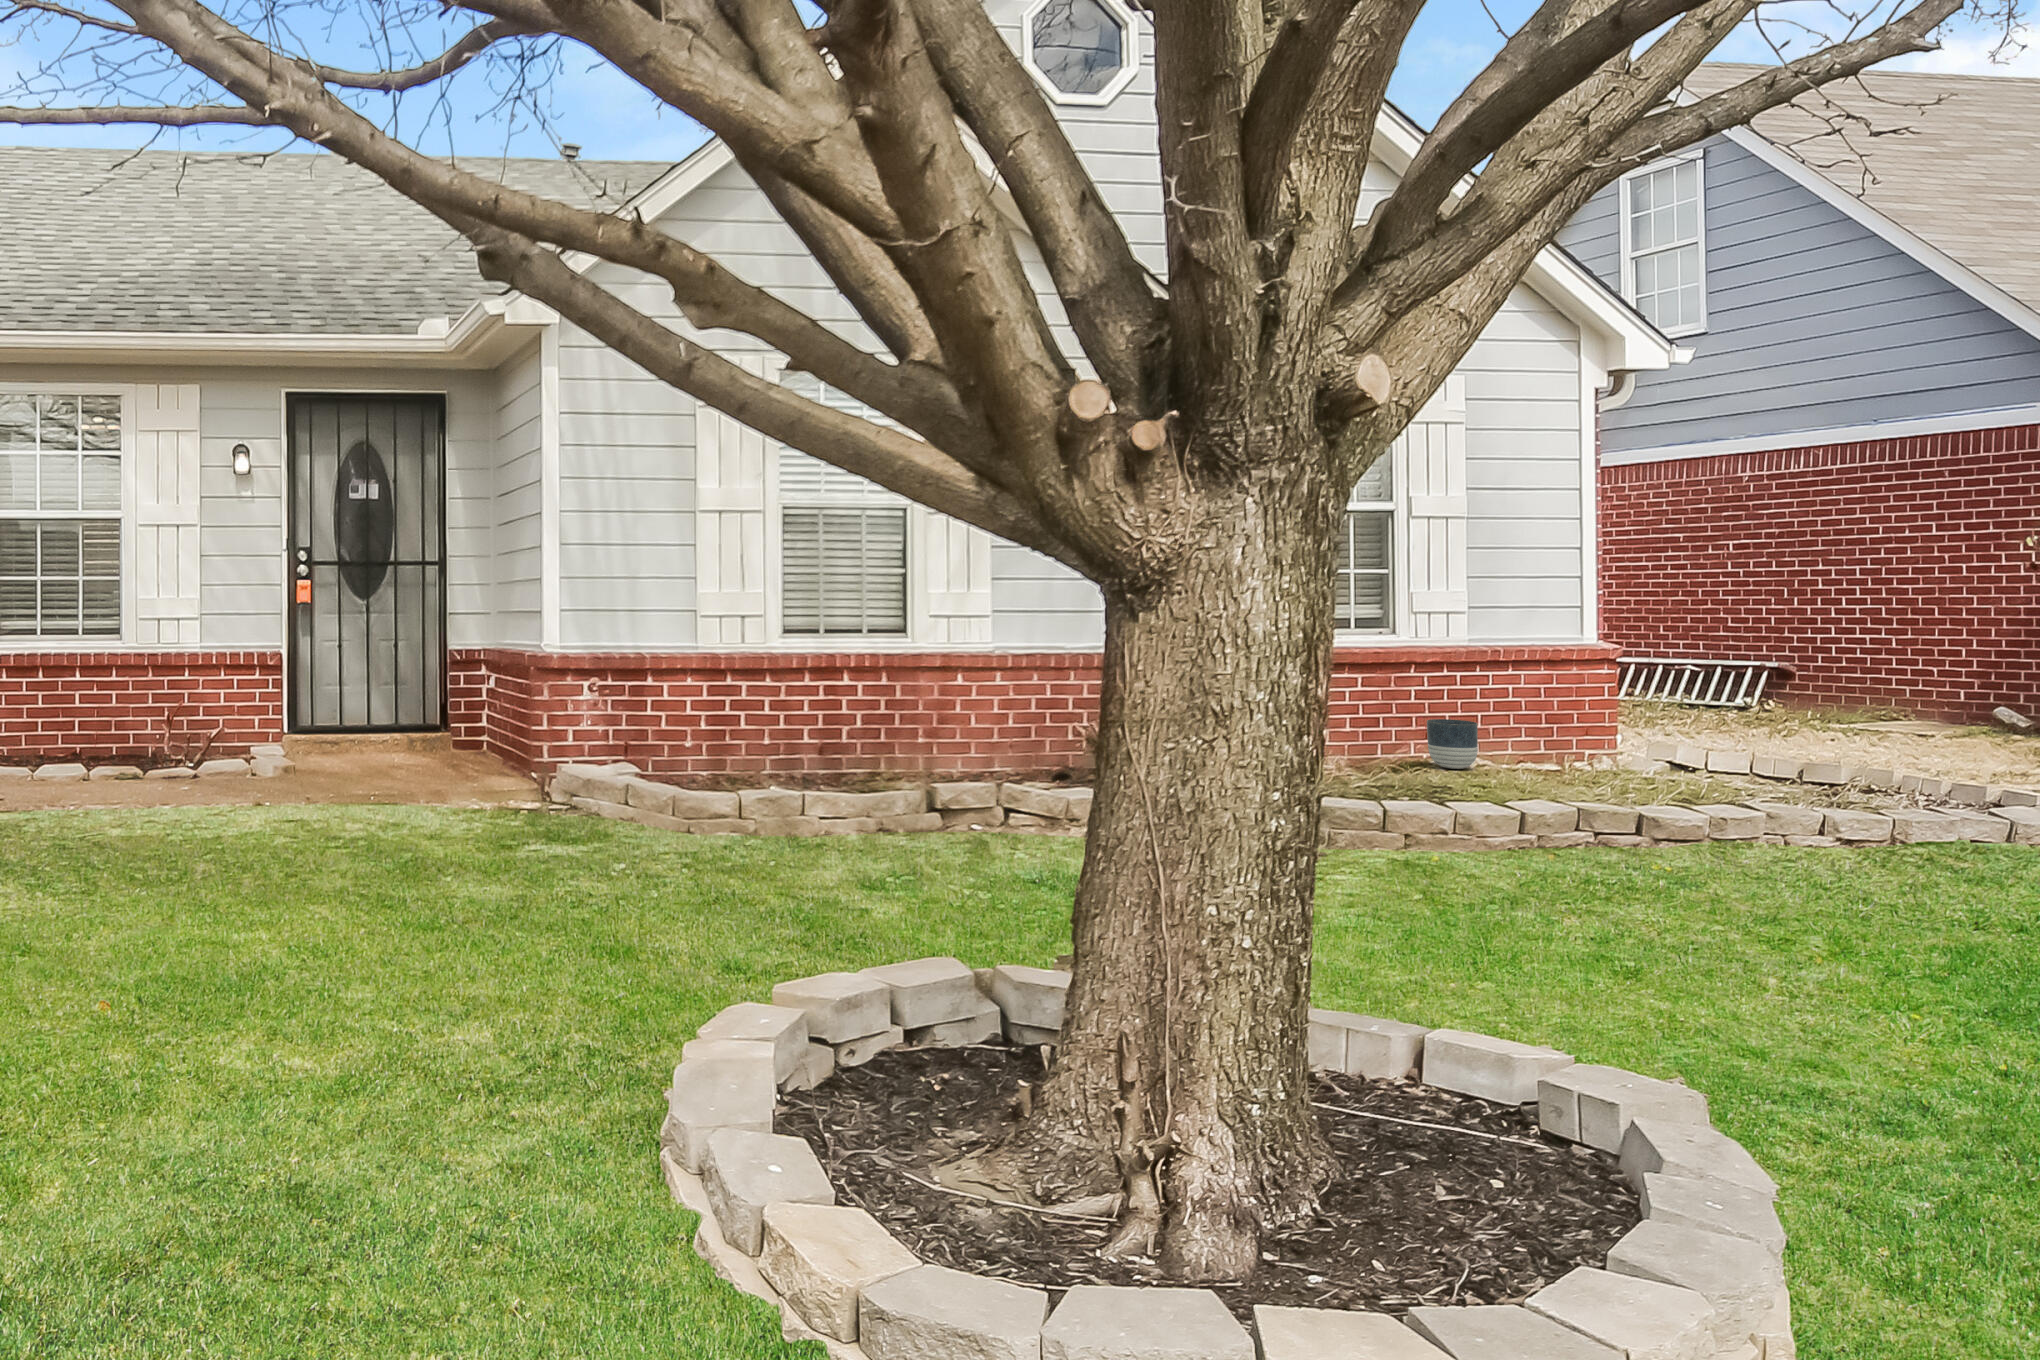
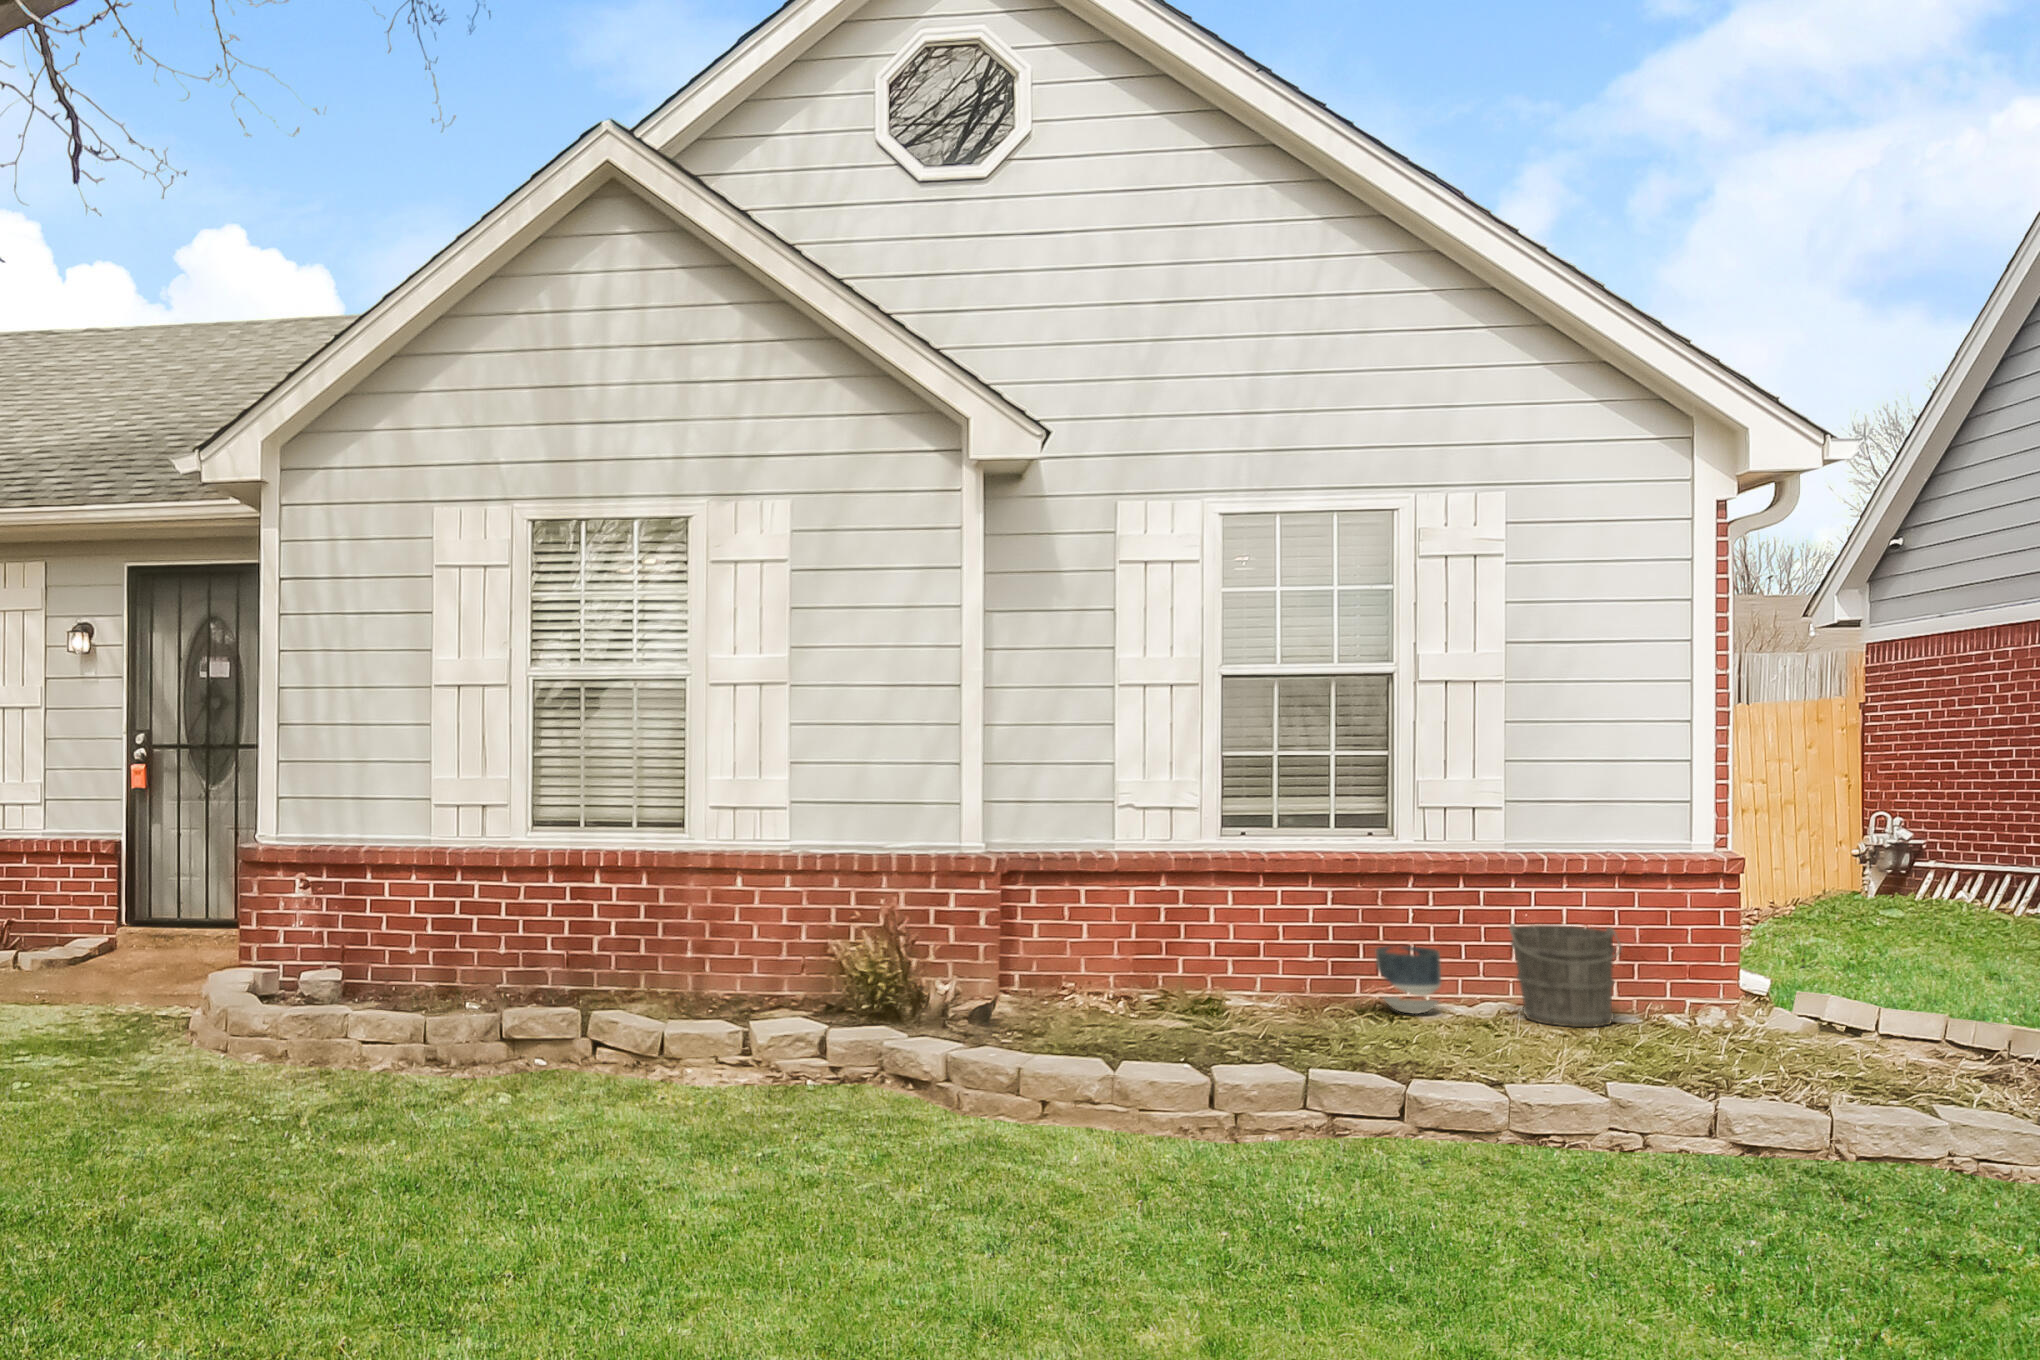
bucket: none [1520,700,1610,774] -> present [1509,925,1622,1027]

